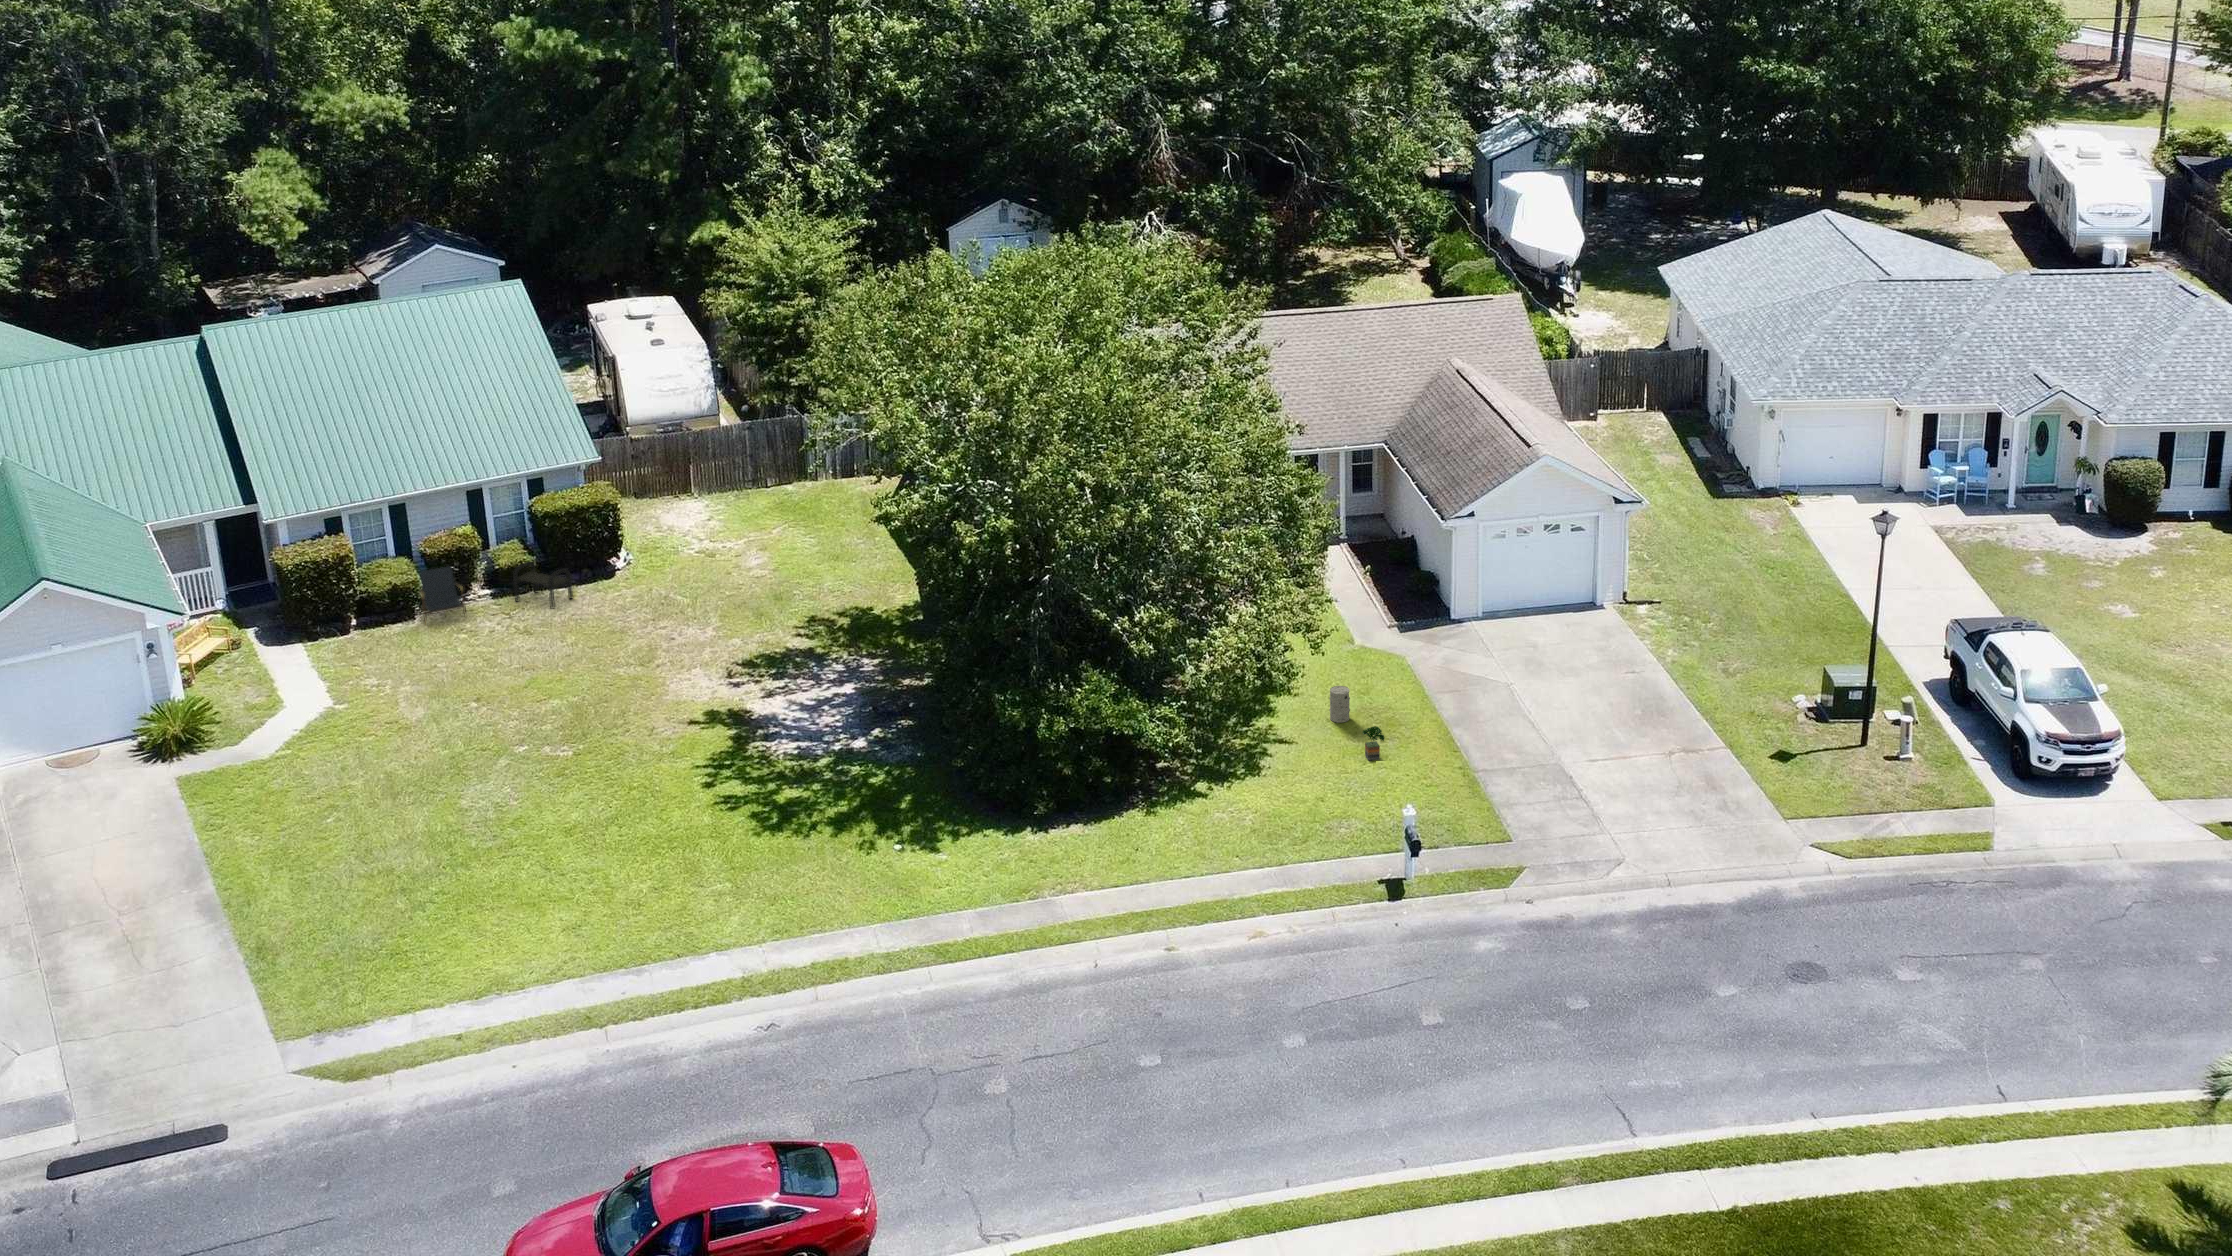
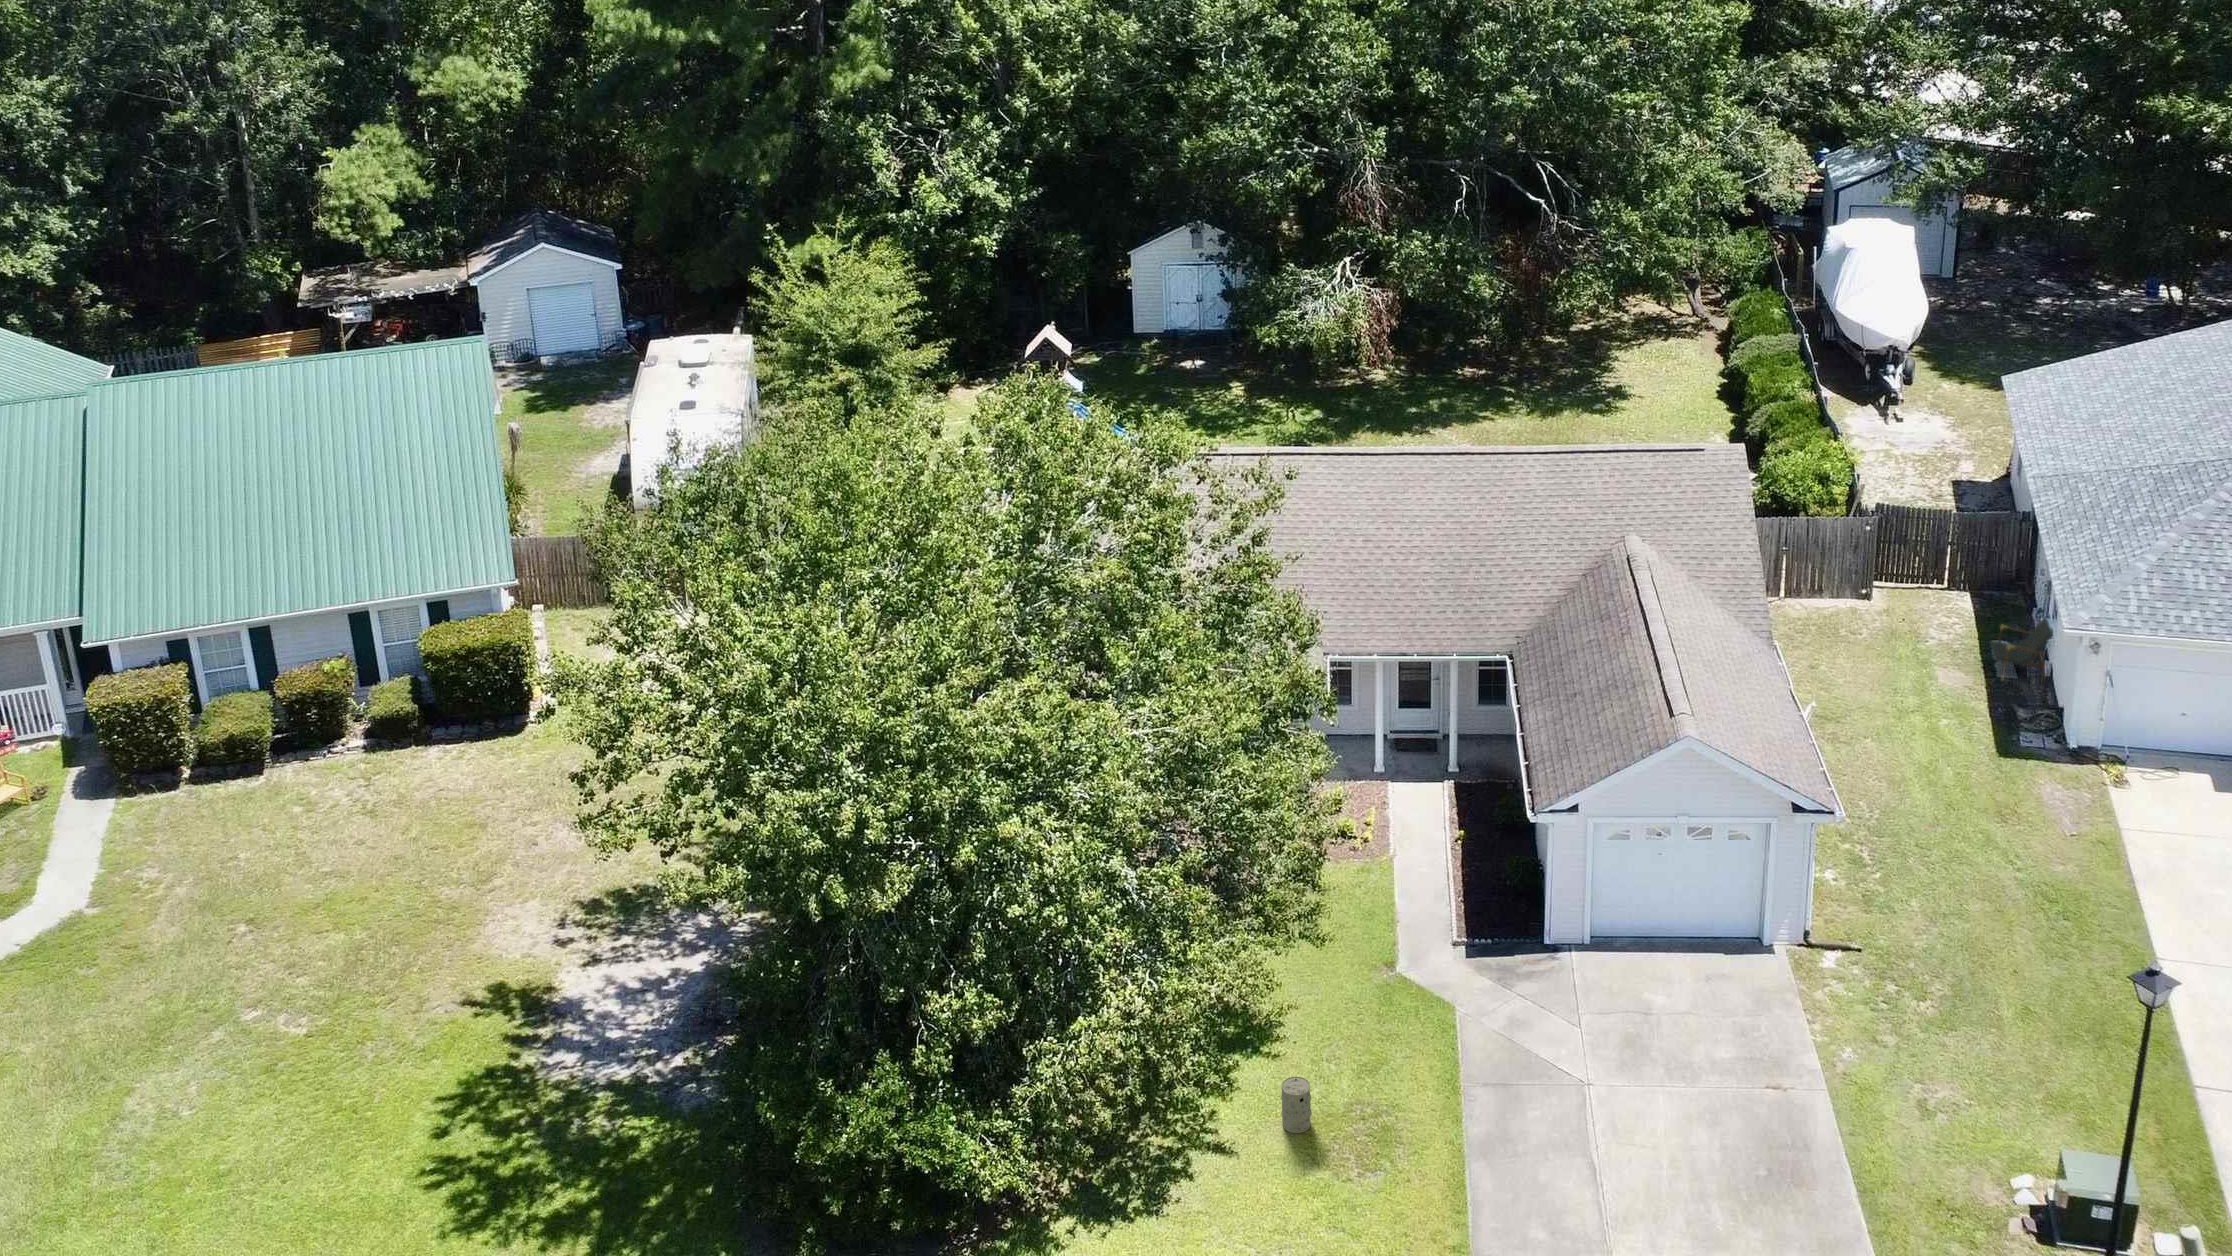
bench: present [513,562,573,609] -> none [399,702,469,769]
lounge chair: present [420,567,466,623] -> present [1990,618,2053,680]
potted tree: present [1363,726,1385,761] -> none [1294,1171,1328,1221]

